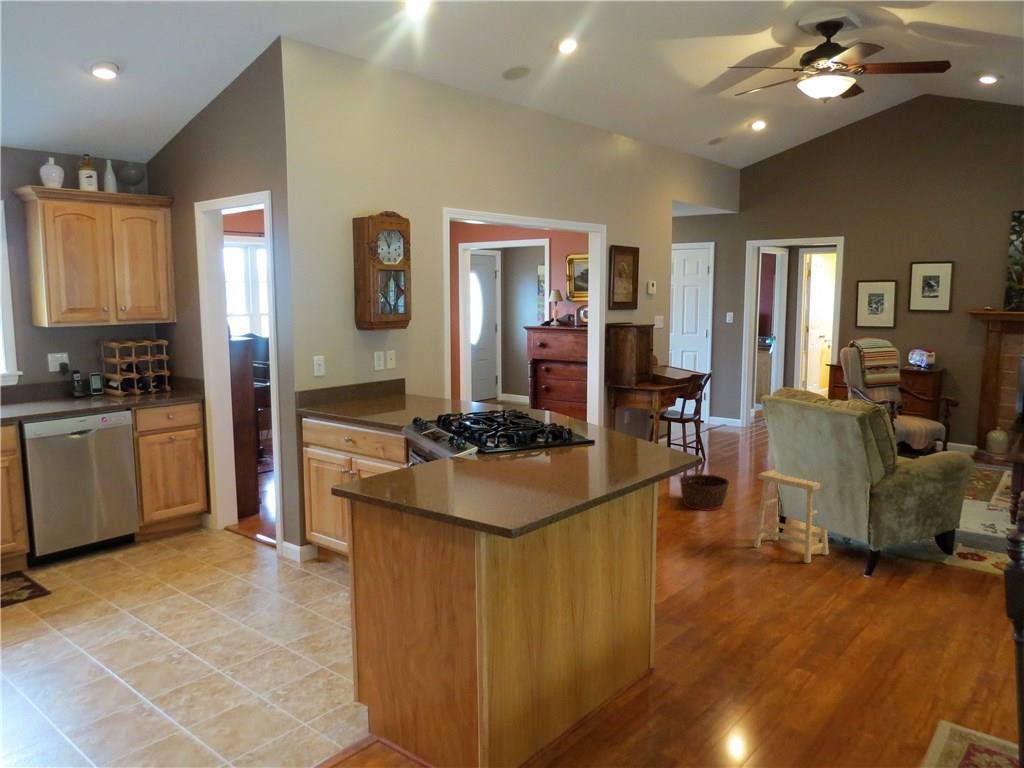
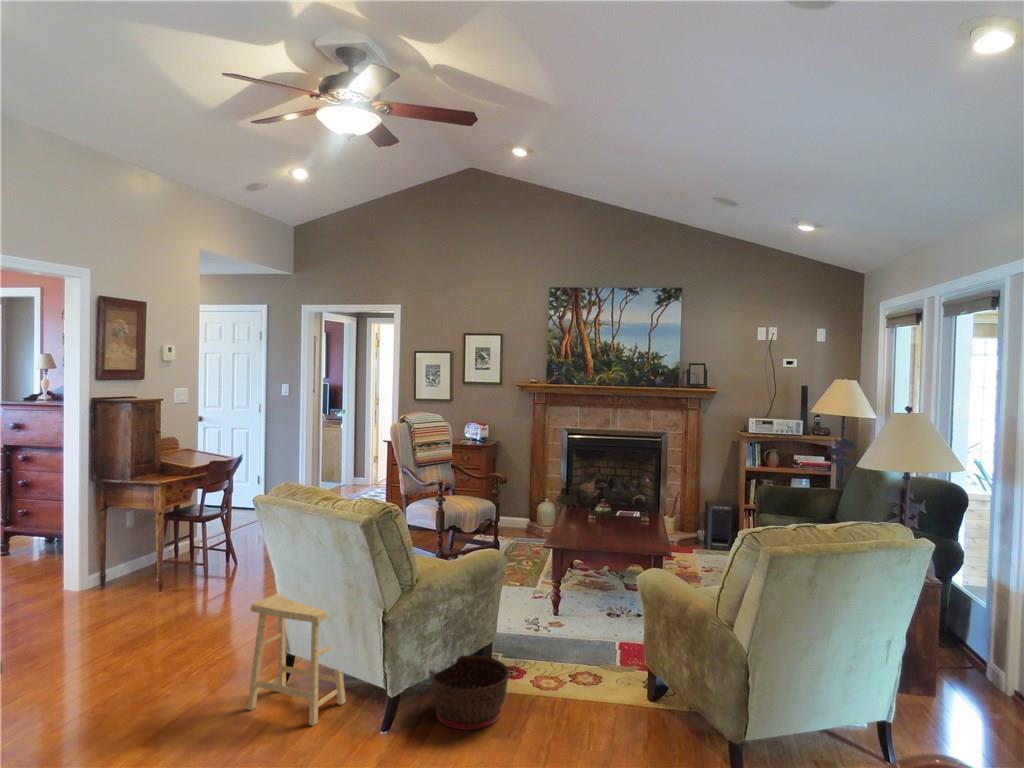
basket: present [680,474,729,511] -> present [429,655,509,730]

